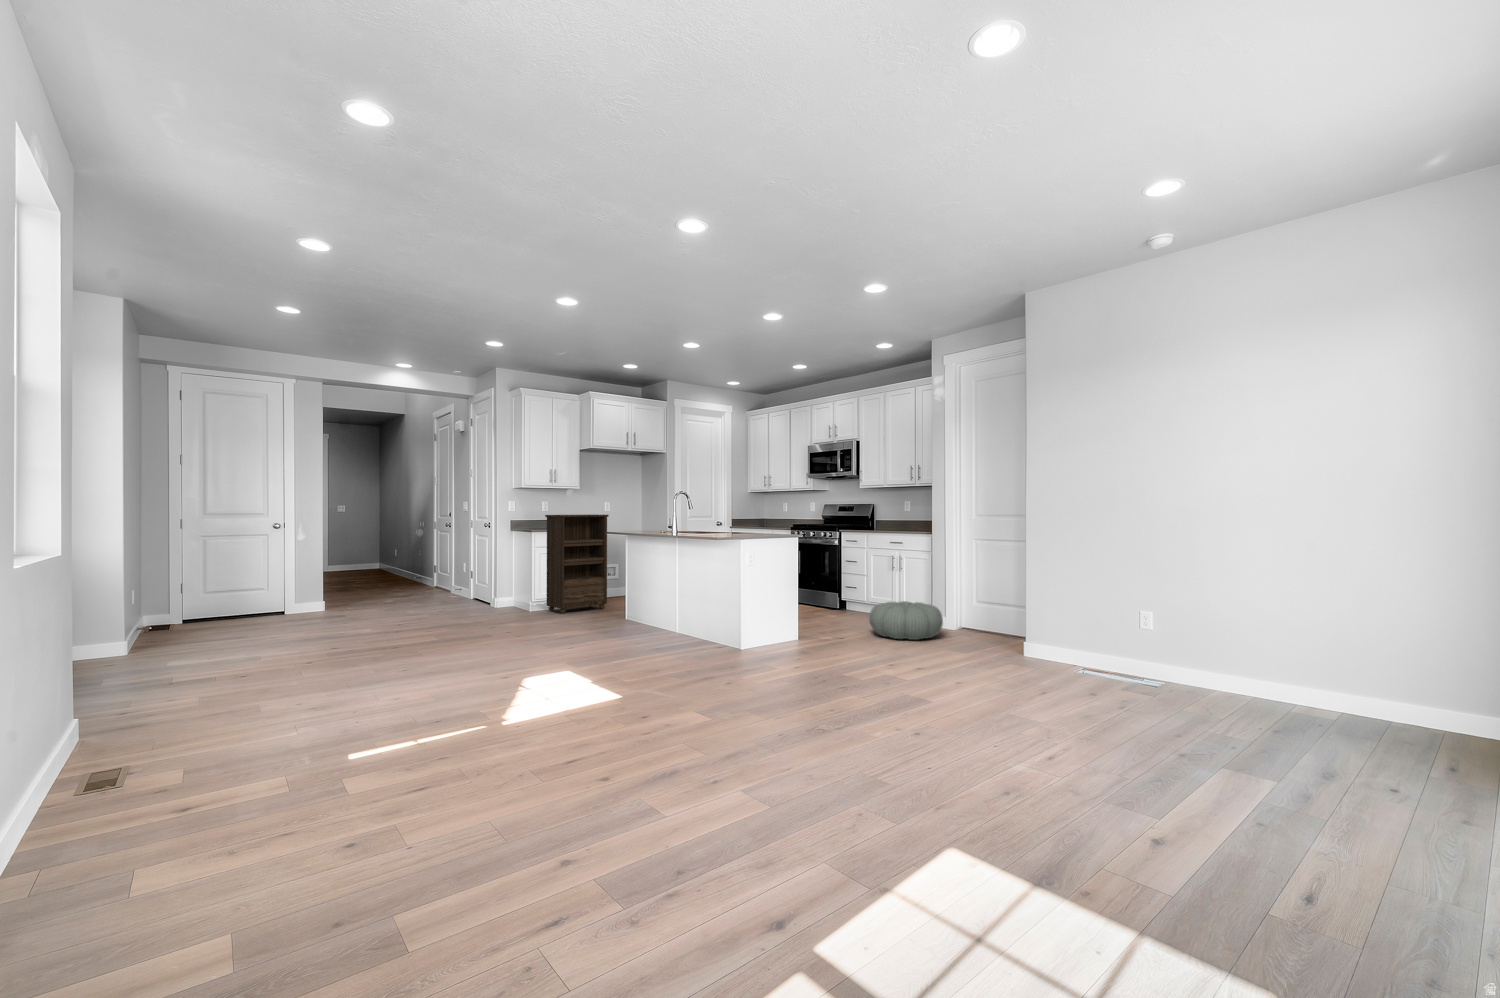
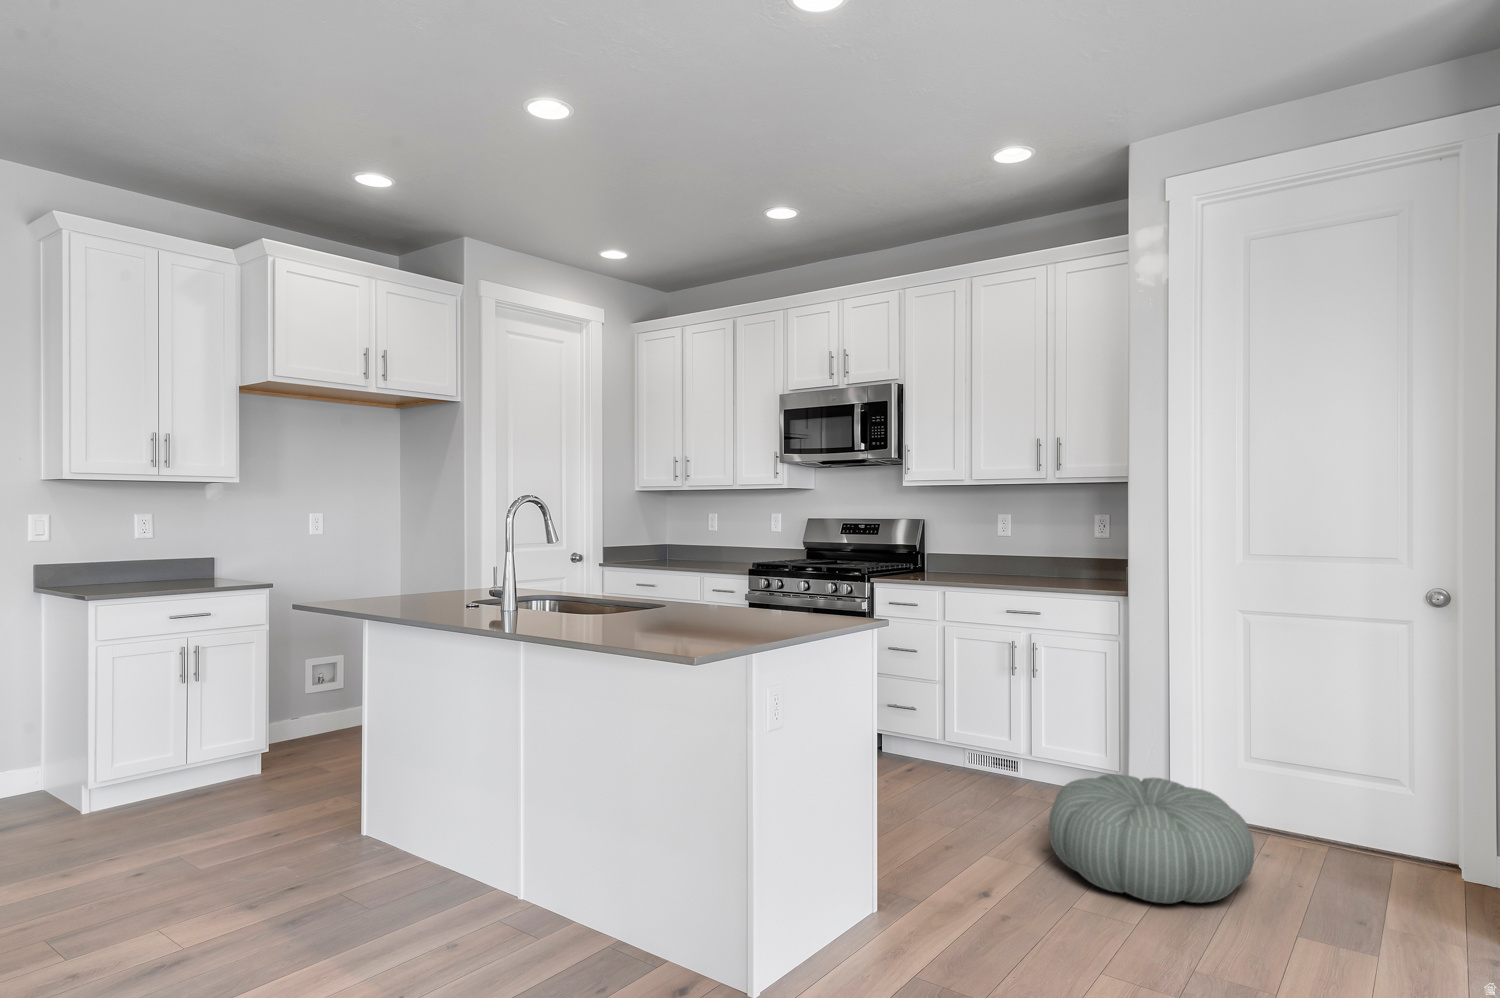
bookshelf: present [545,515,609,613] -> none [123,548,314,828]

